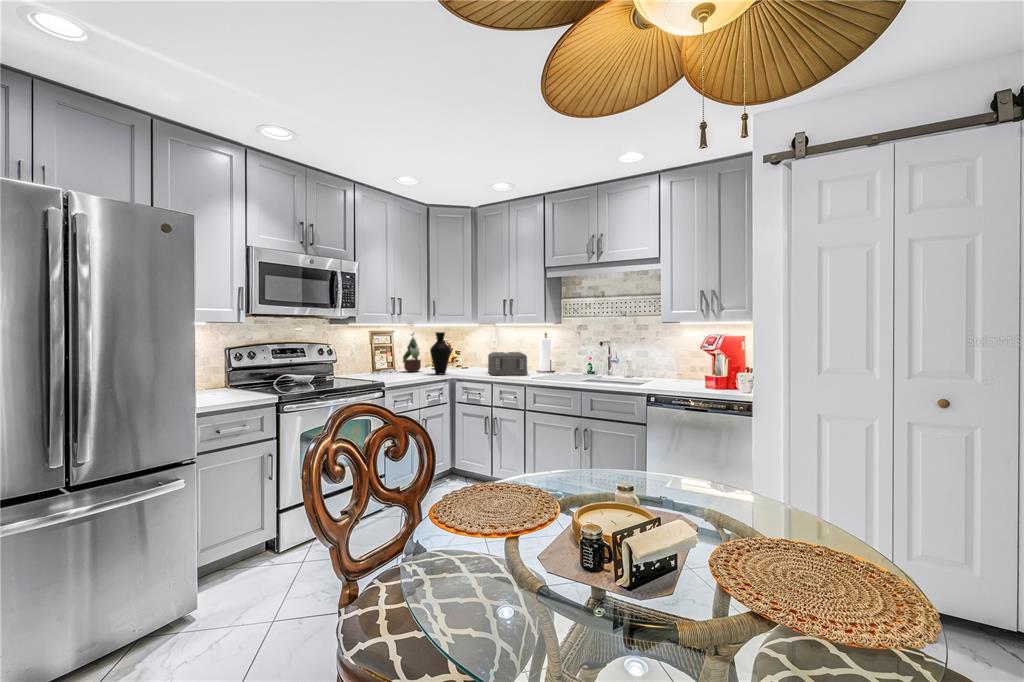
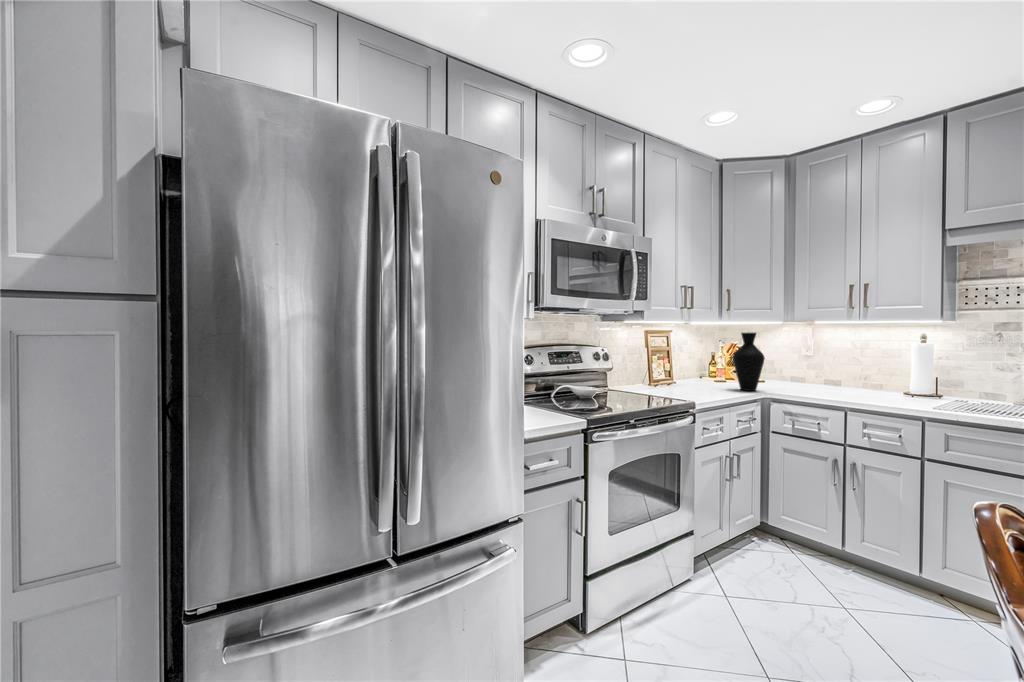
potted plant: present [403,333,421,372] -> none [680,332,714,385]
toaster: present [488,352,528,375] -> none [814,362,902,398]

